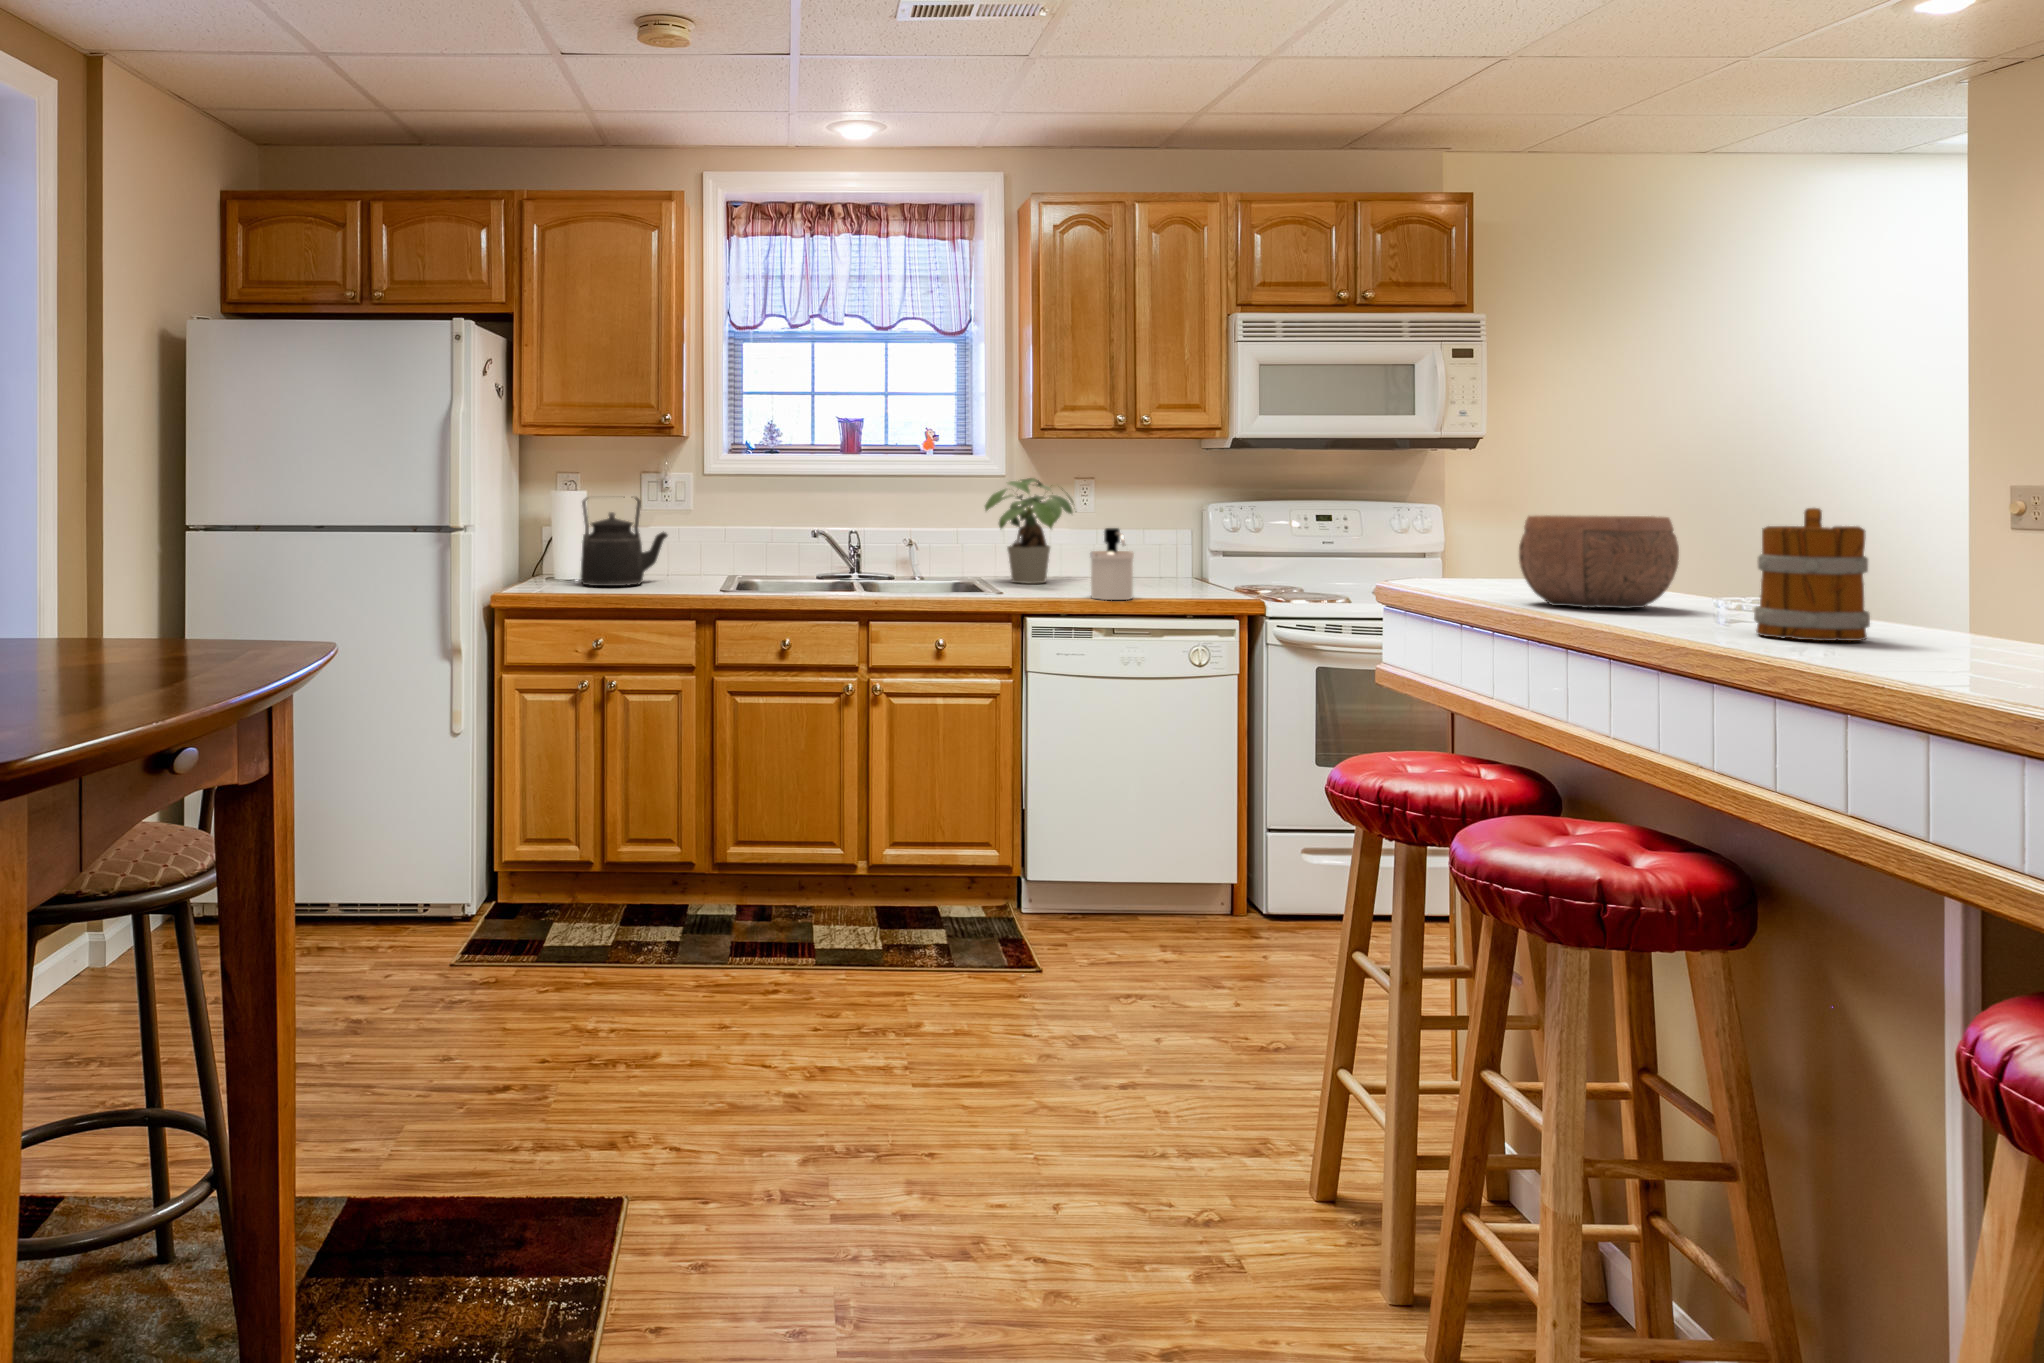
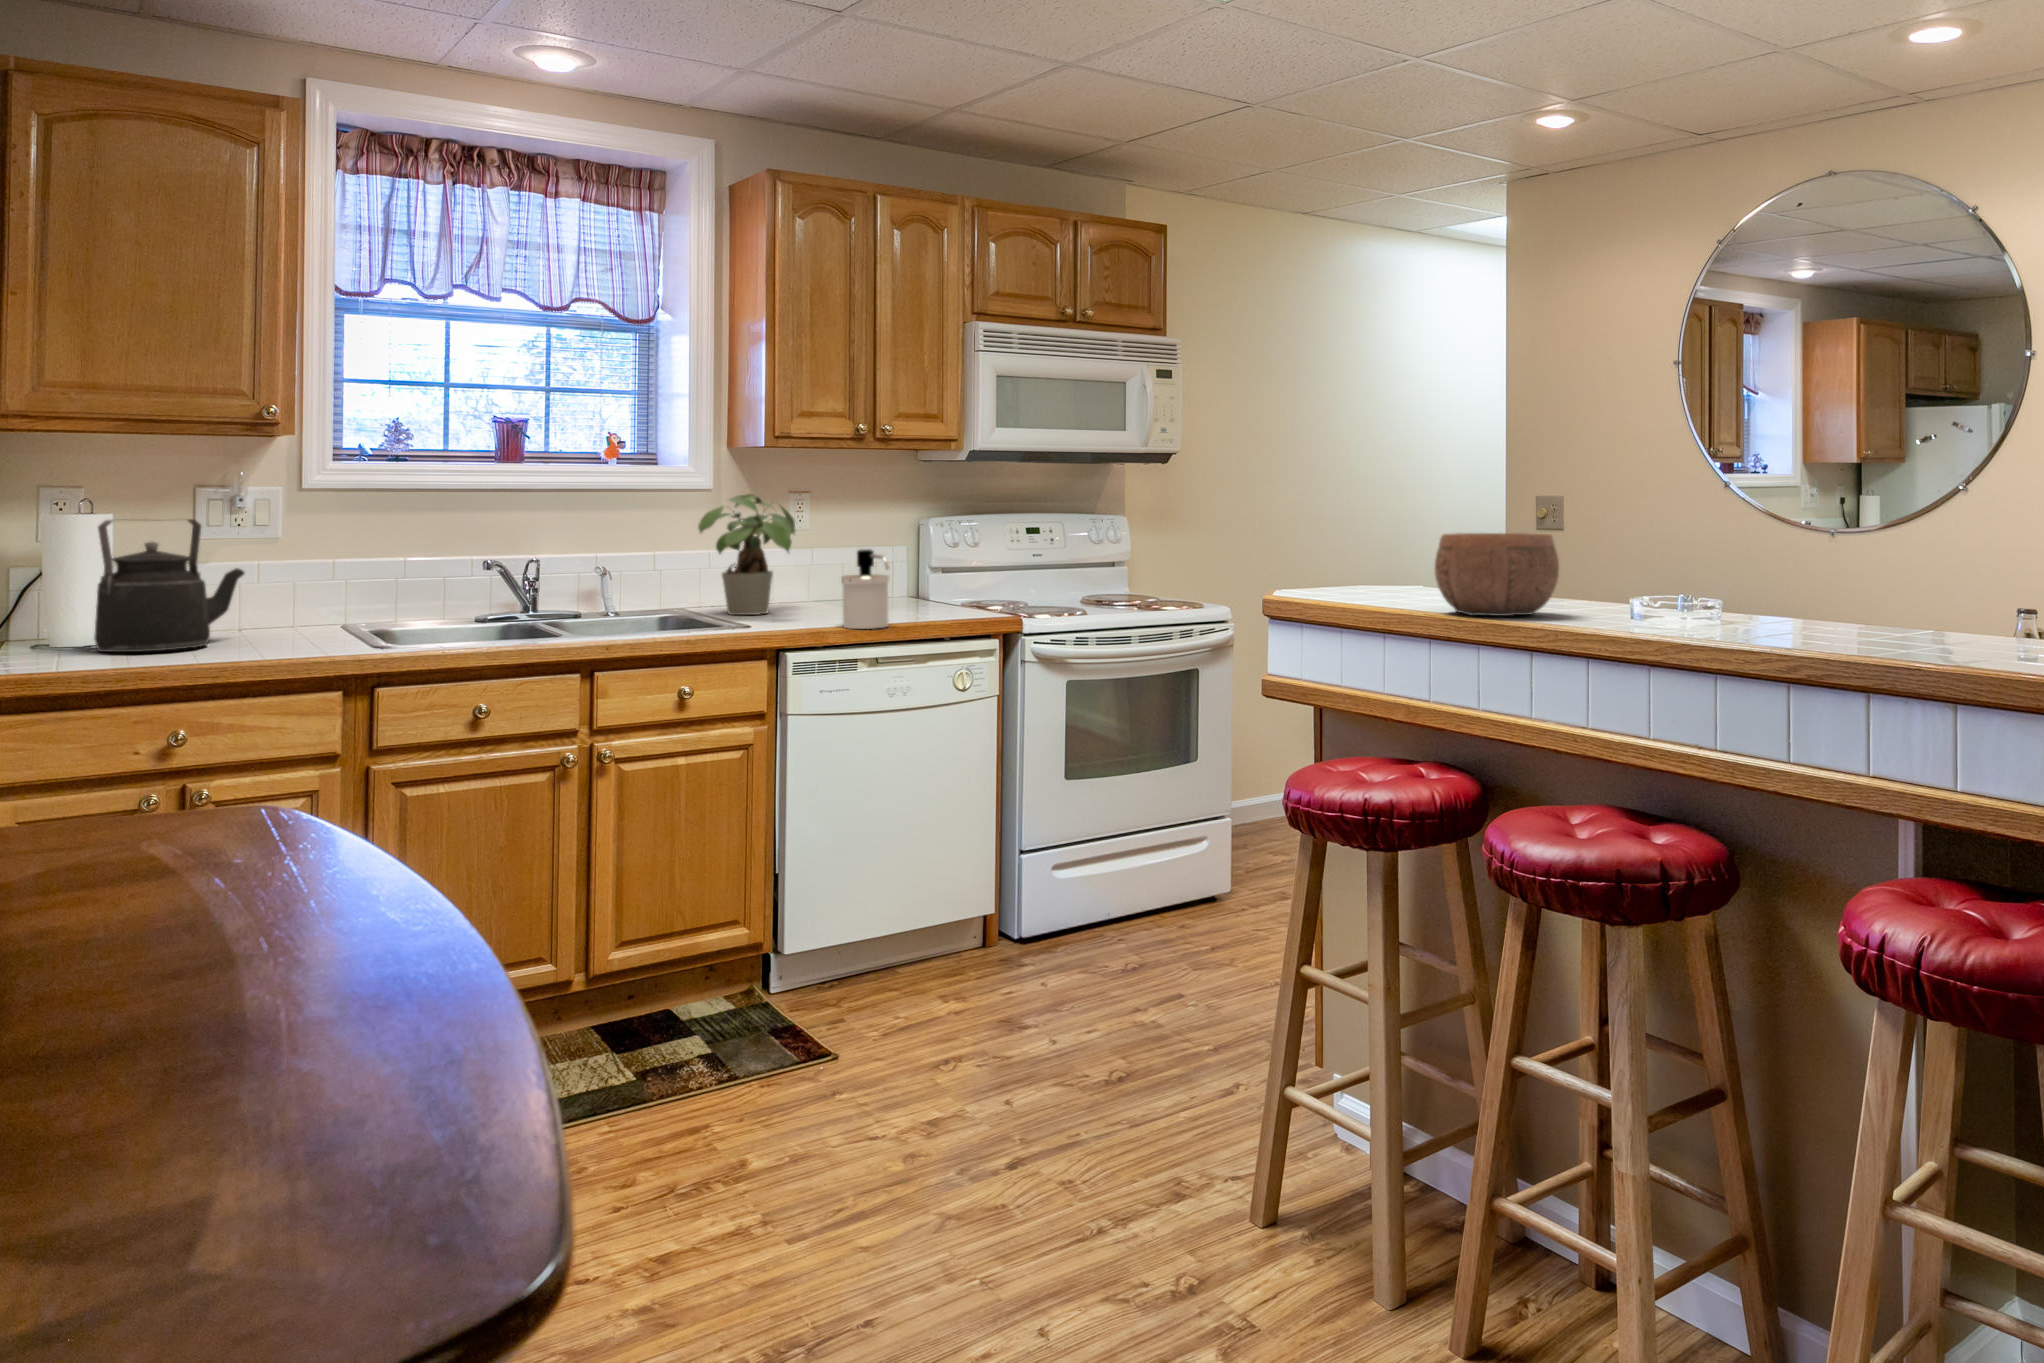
mug: present [1754,508,1870,641] -> none [1678,526,1764,635]

